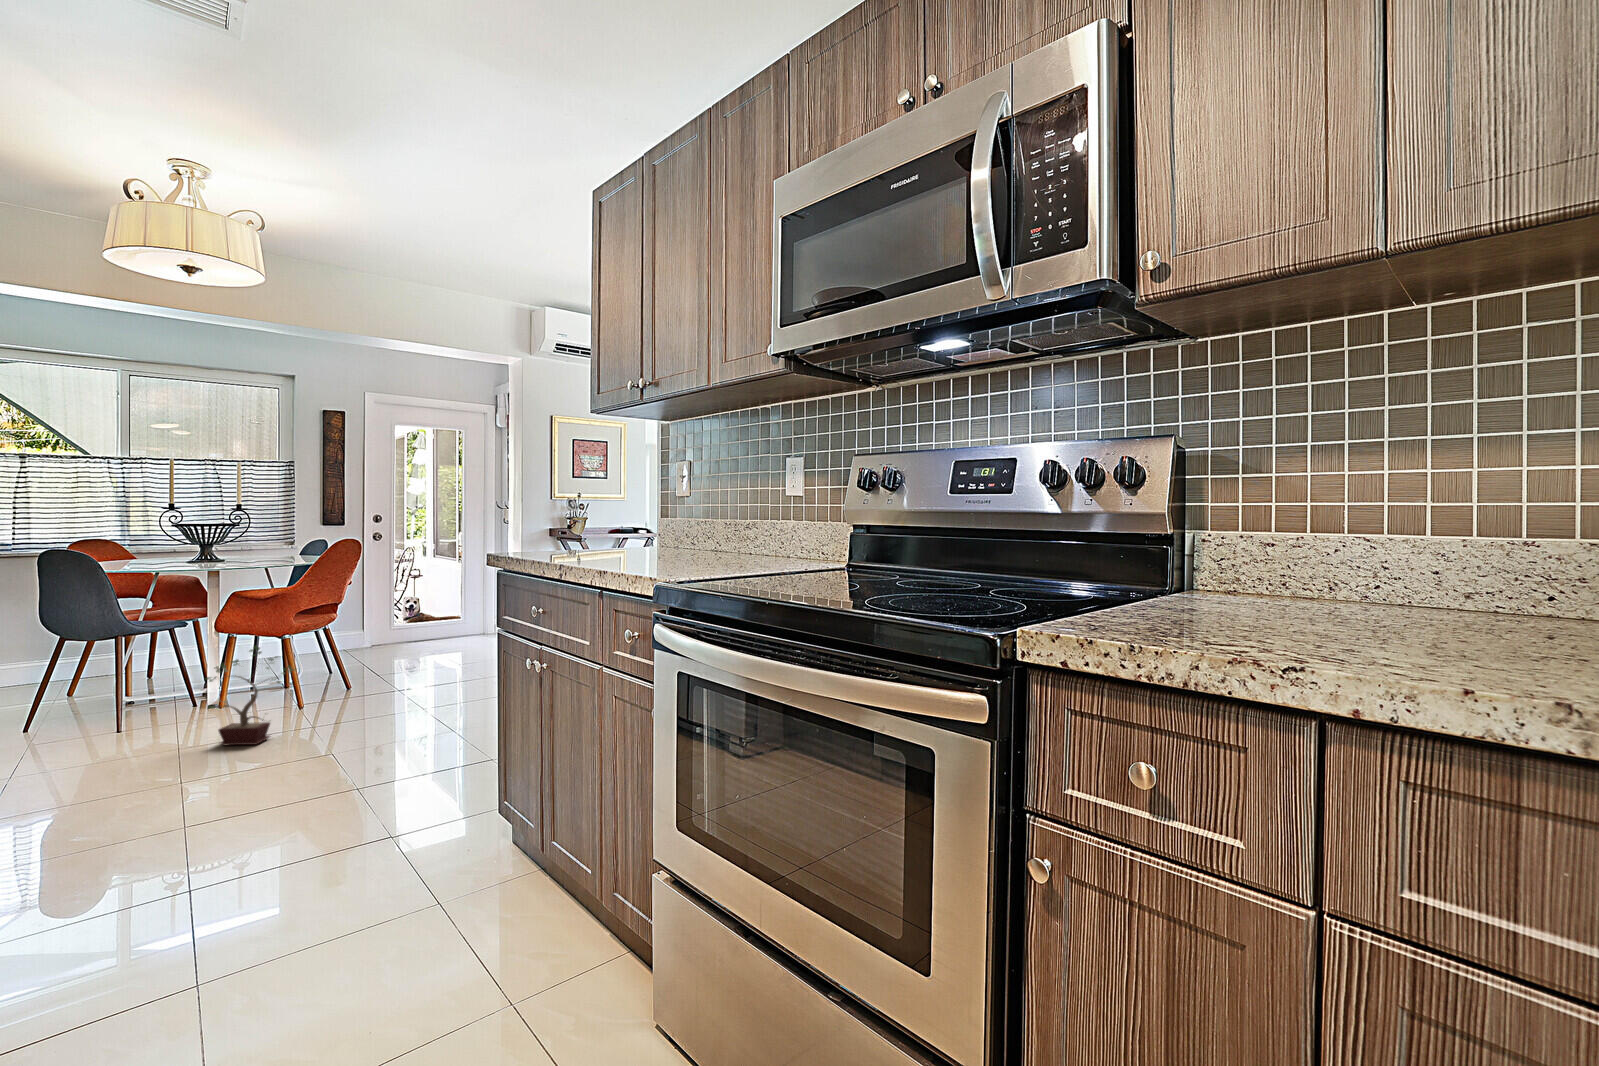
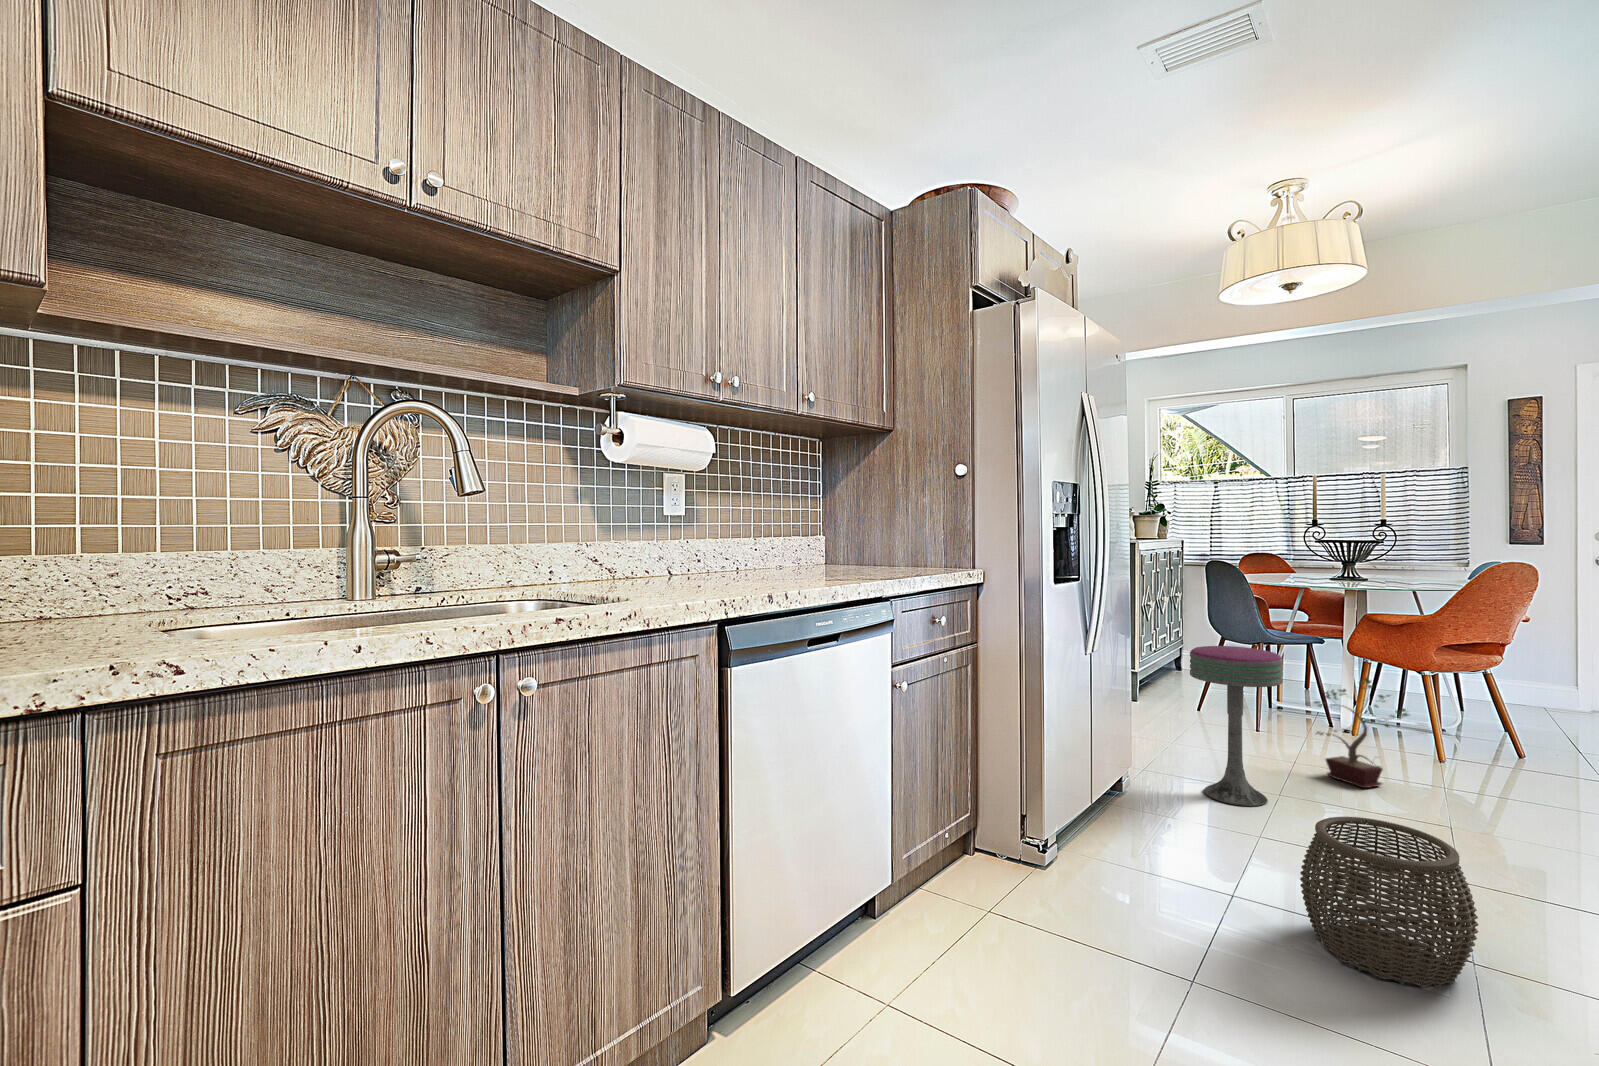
bar stool: none [80,633,193,802] -> present [1190,646,1283,806]
woven basket: none [271,739,398,862] -> present [1300,817,1478,988]

